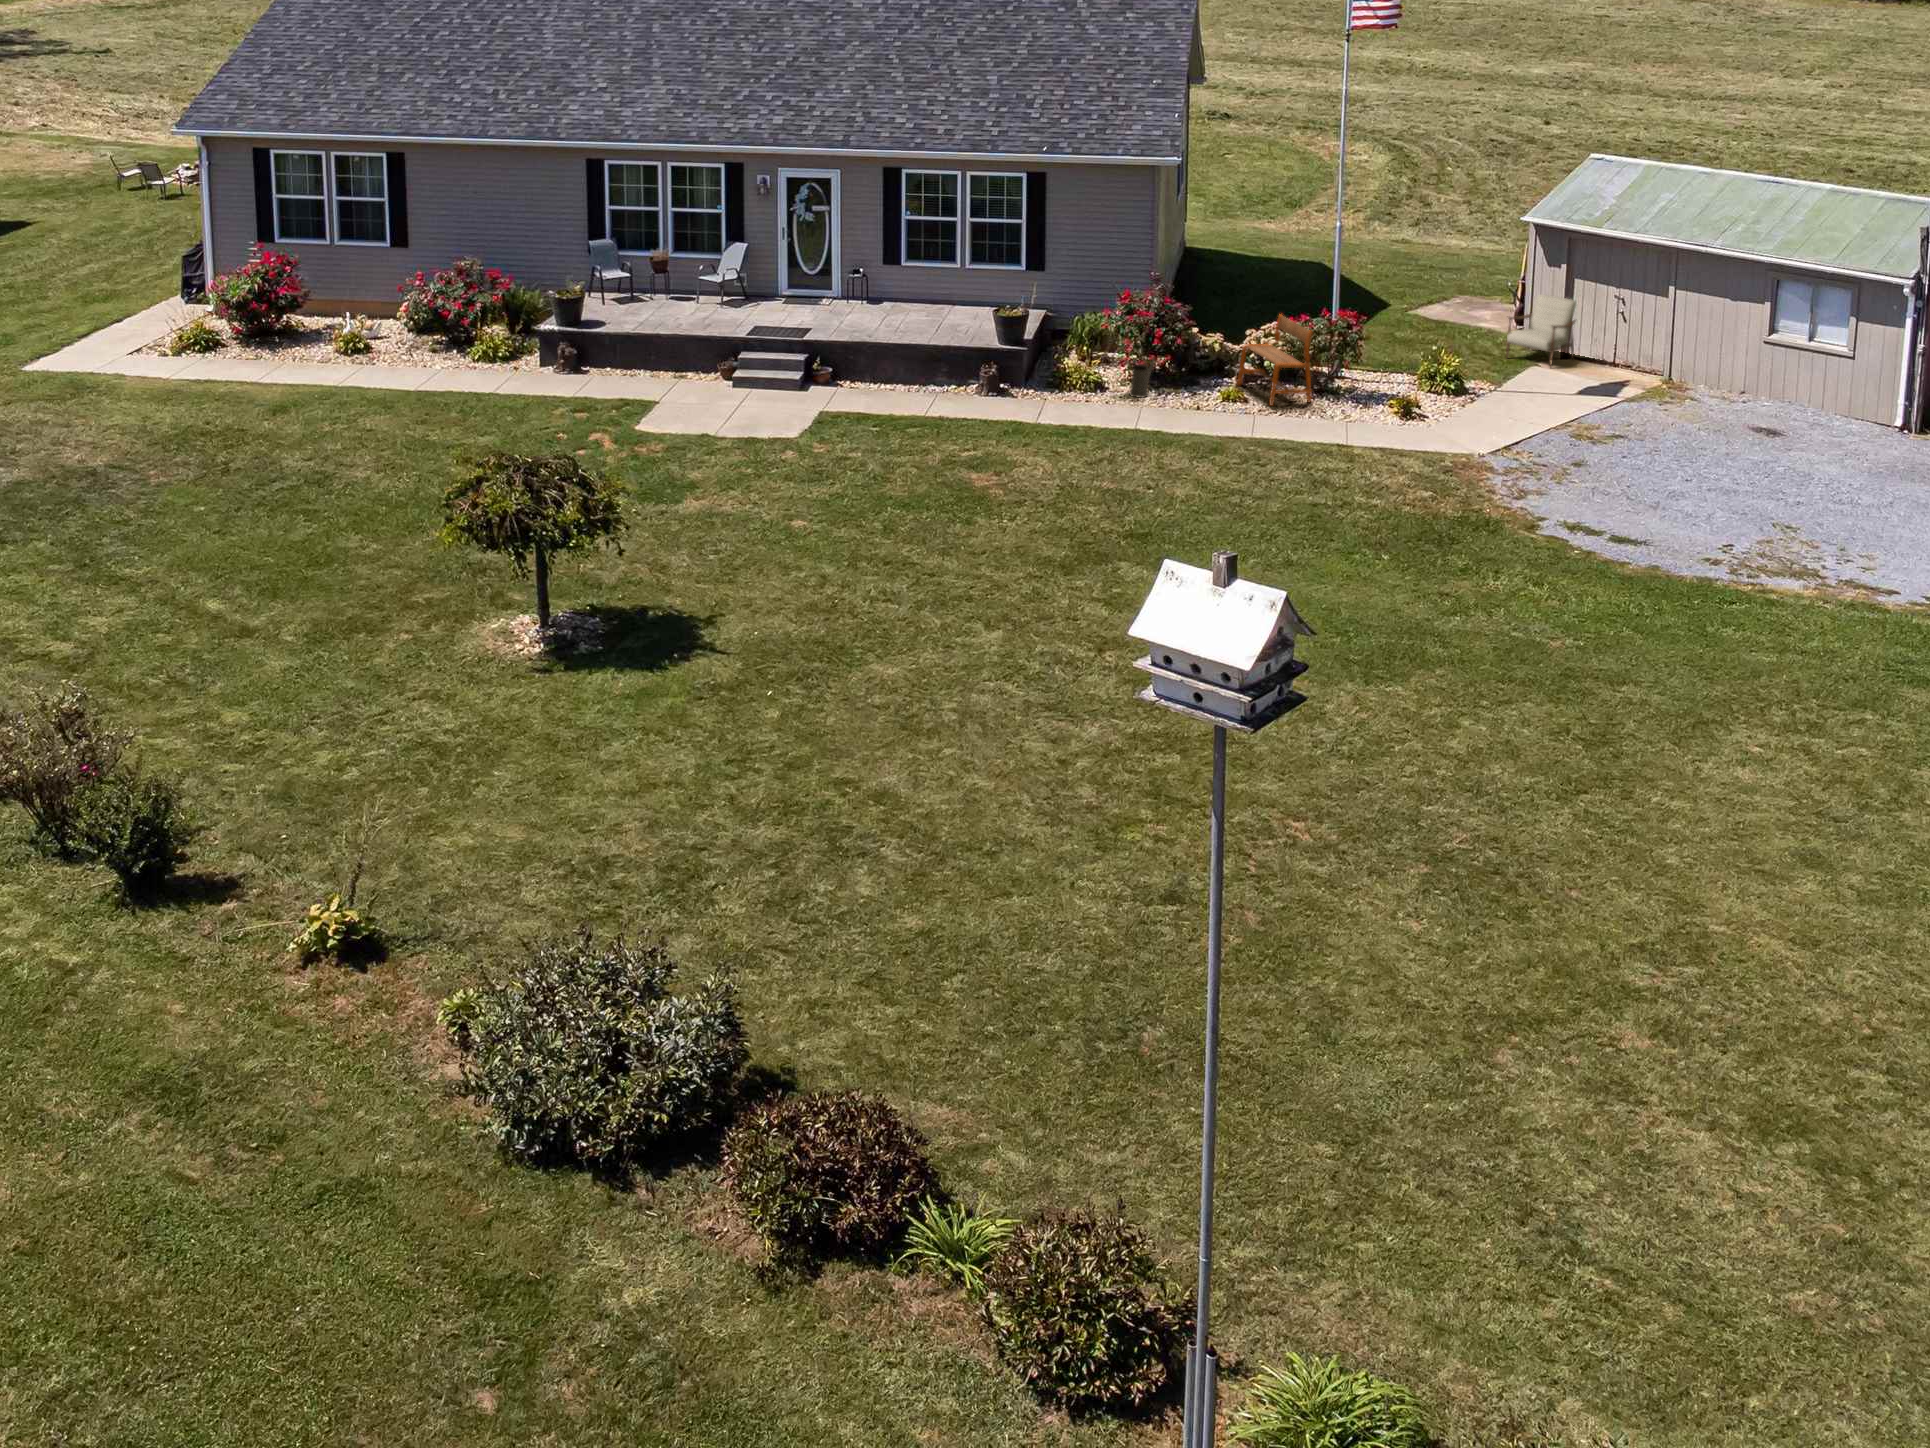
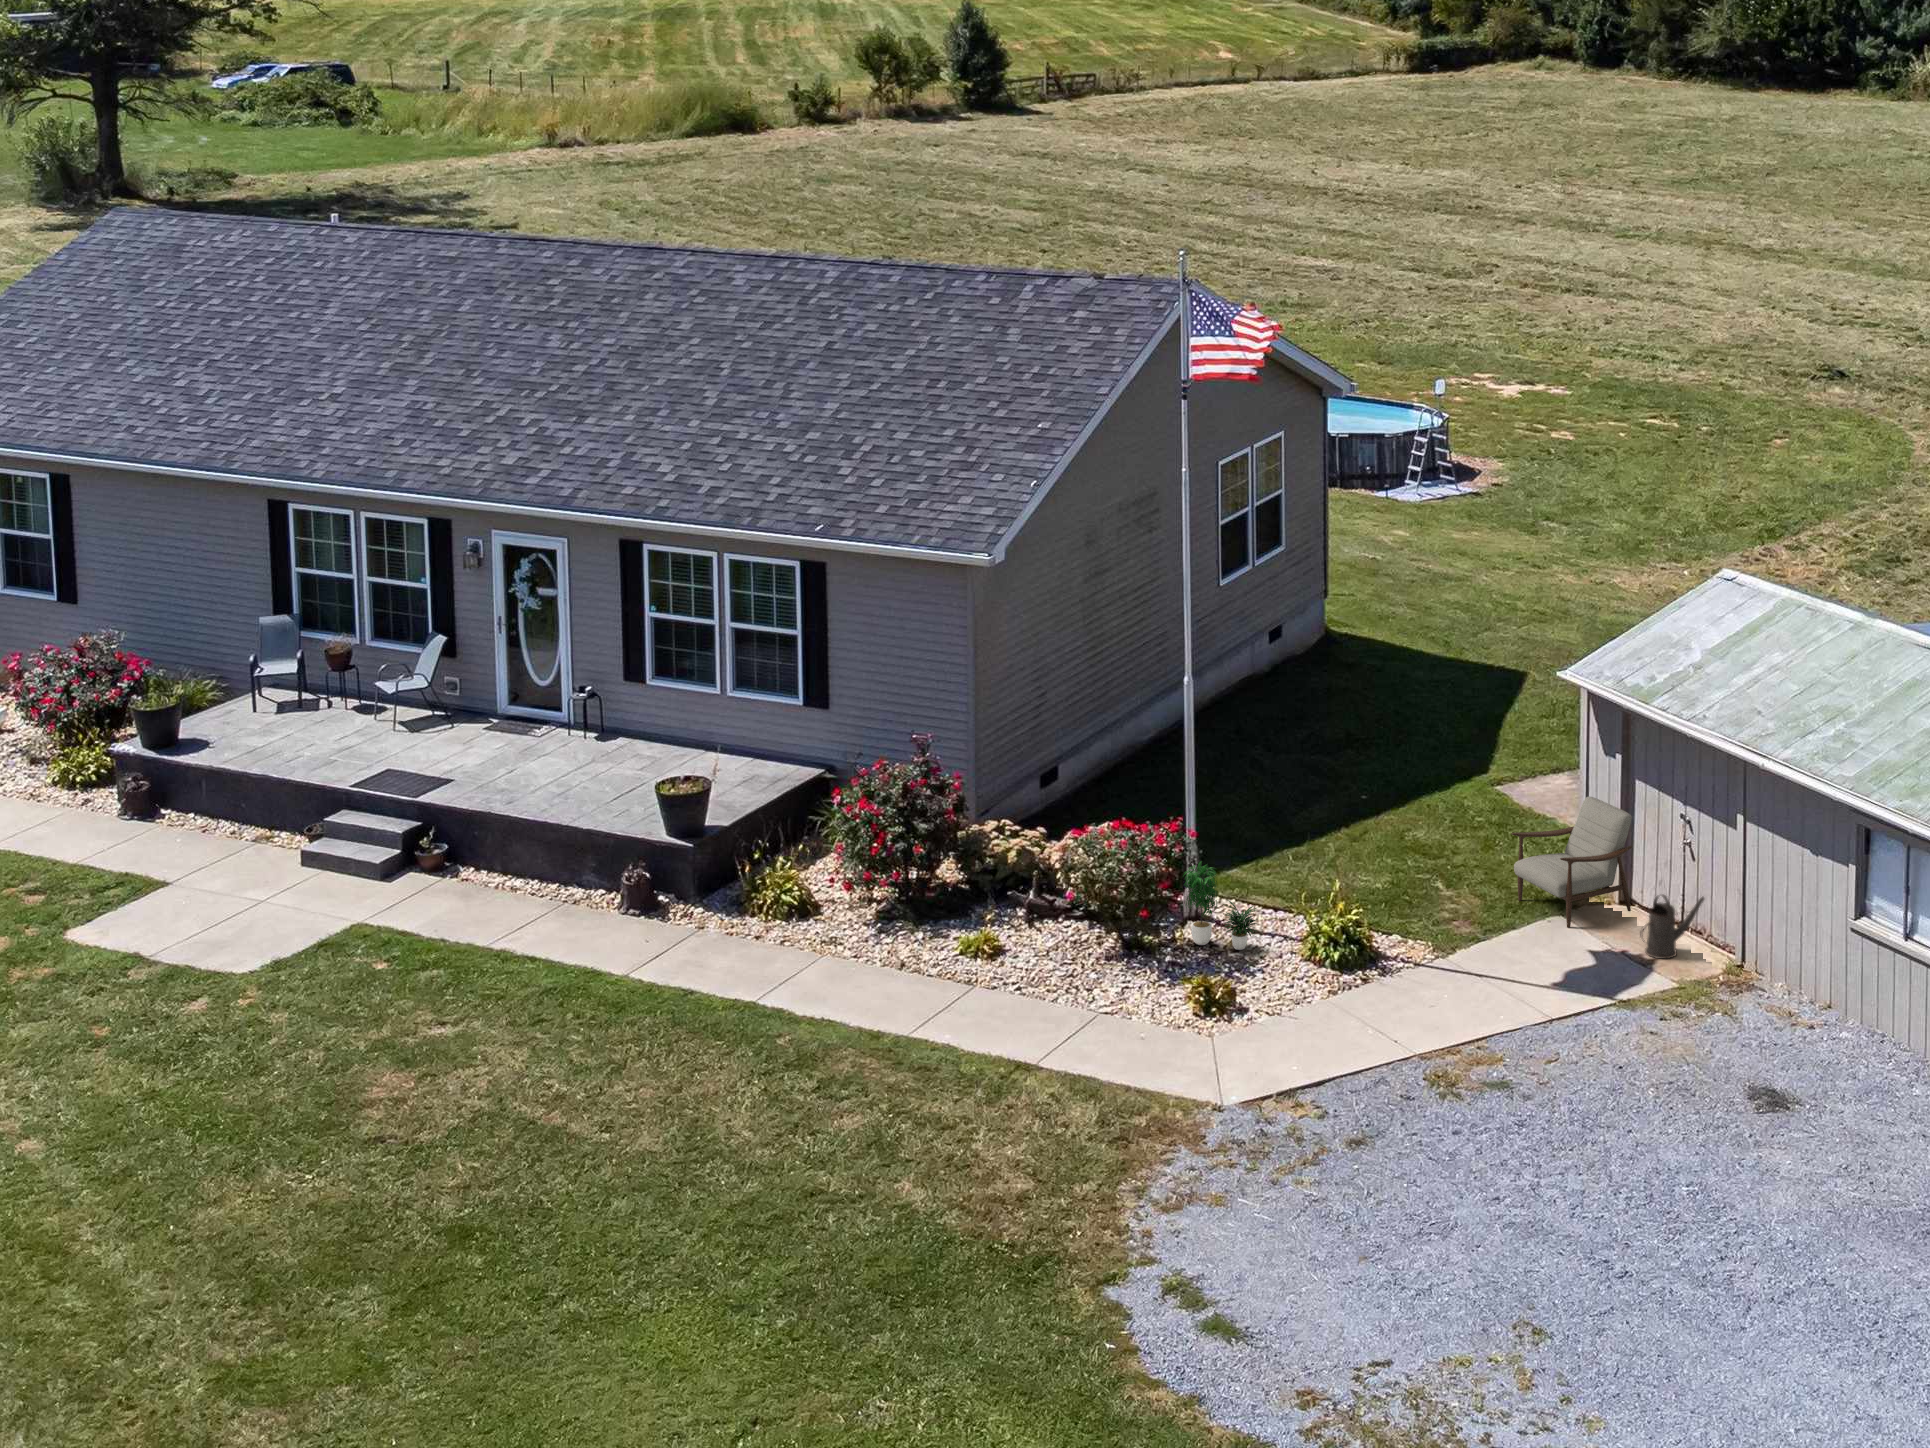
bench: present [1237,315,1313,406] -> none [1011,814,1090,970]
potted plant: none [1350,336,1398,389] -> present [1183,862,1258,950]
watering can: present [1130,359,1155,398] -> present [1640,895,1704,959]

